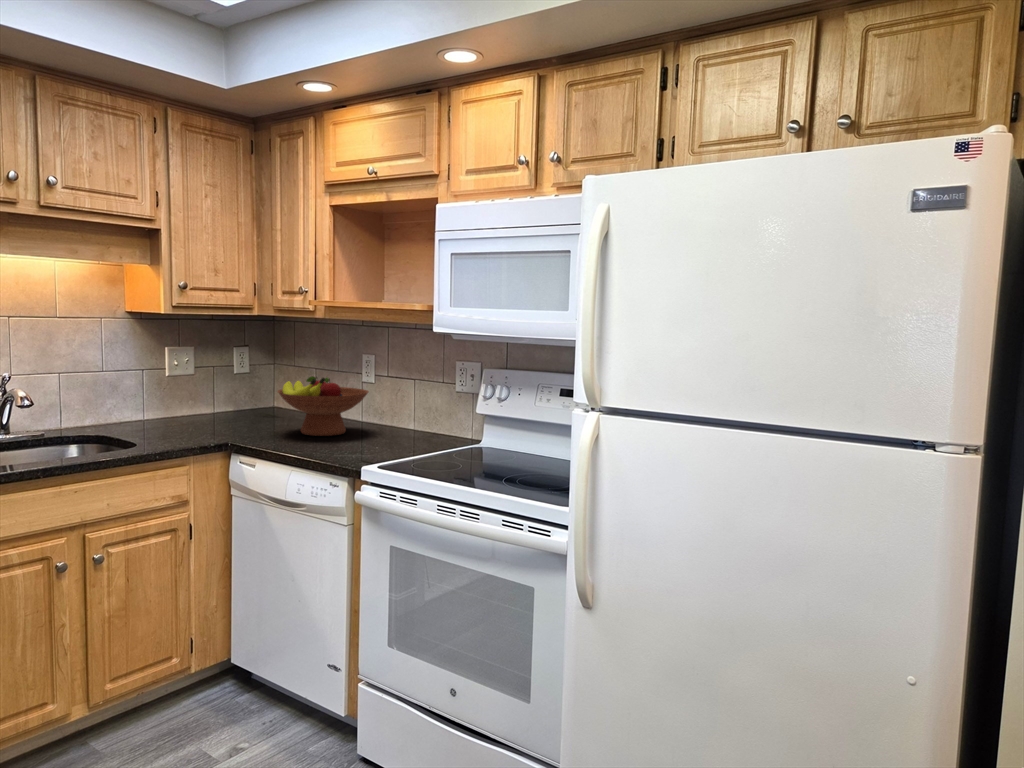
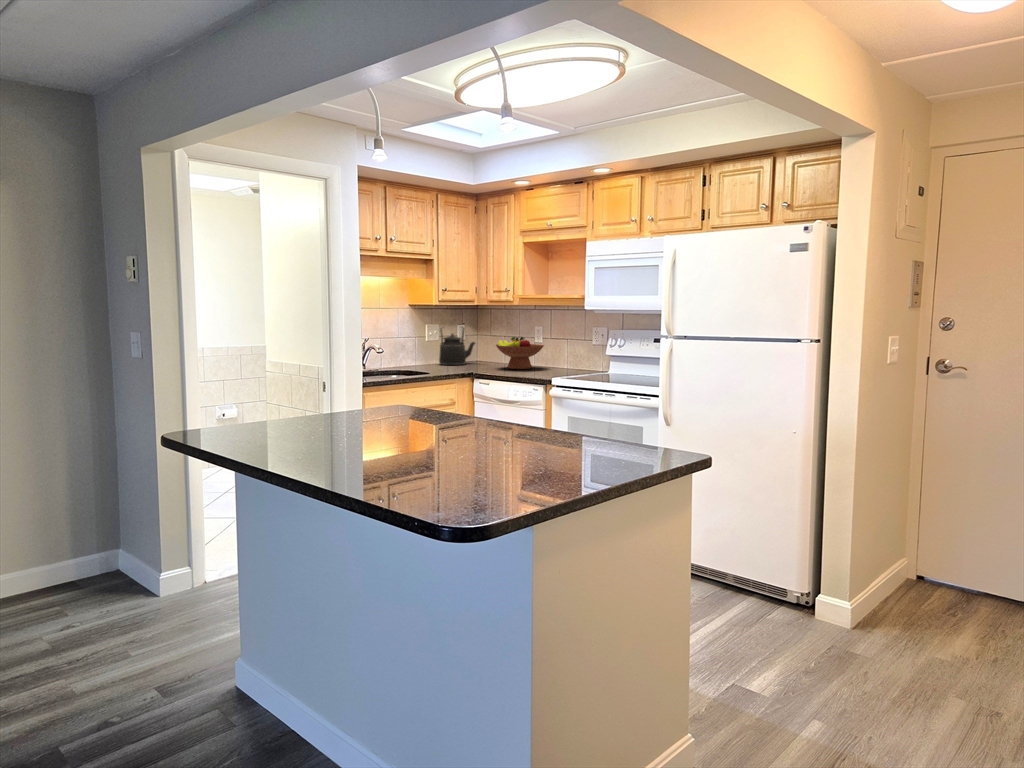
kettle: none [185,353,258,423] -> present [439,327,475,365]

